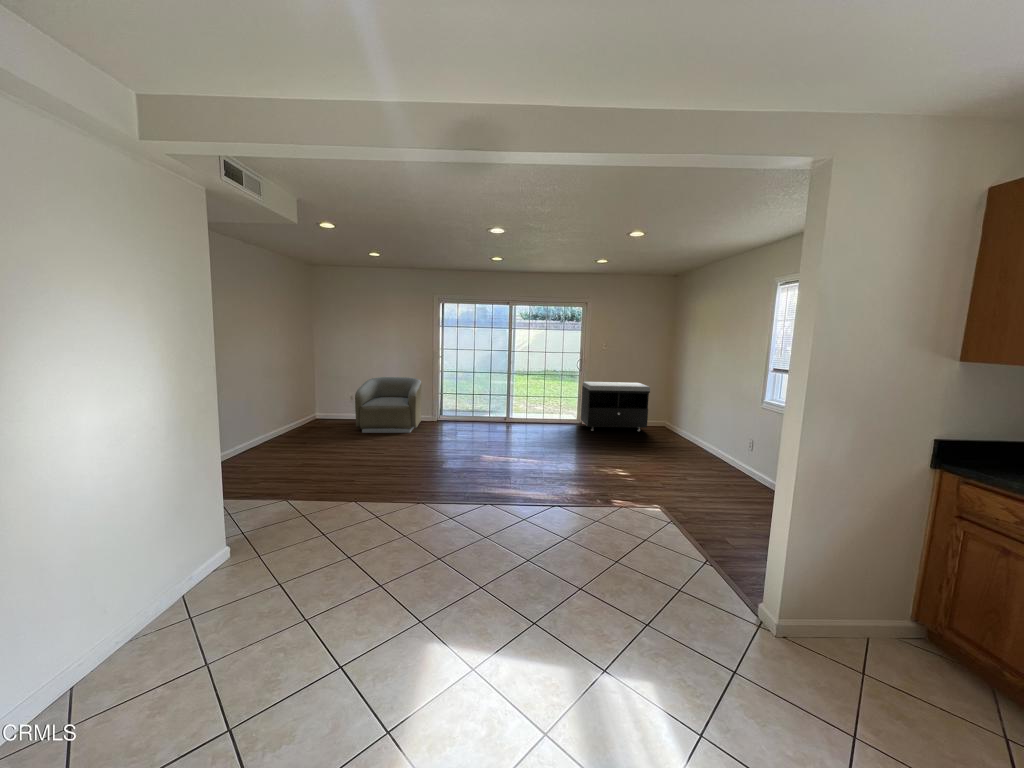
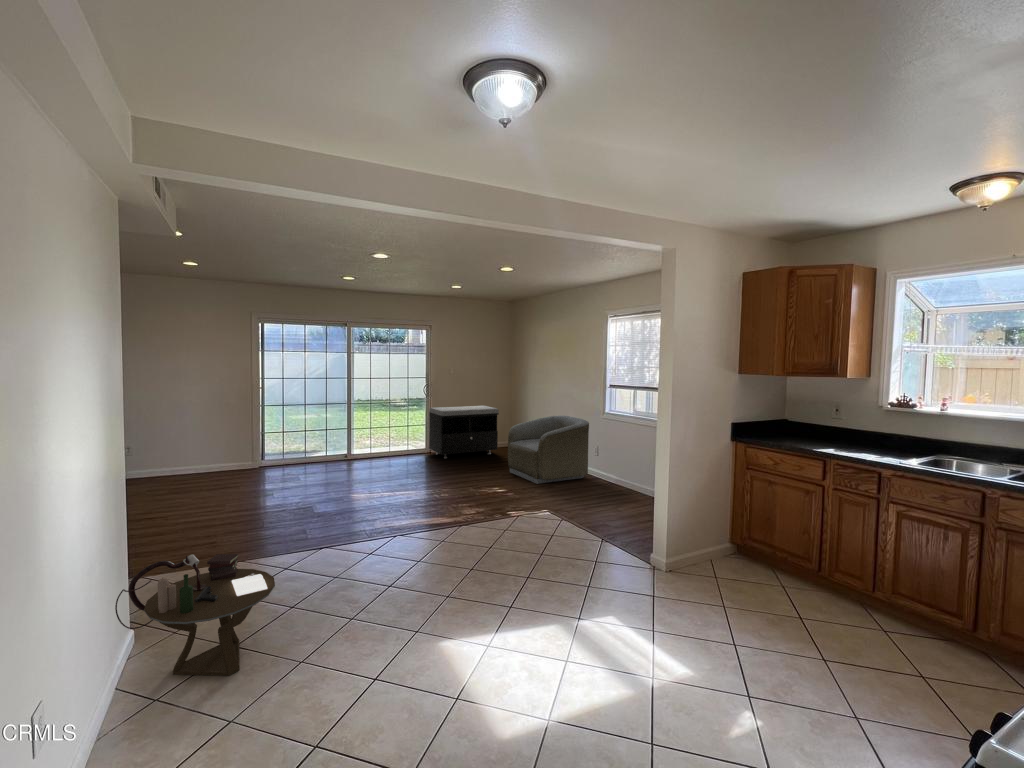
armchair: present [355,377,422,433] -> present [508,416,589,484]
side table: none [144,502,295,623] -> present [115,554,275,676]

